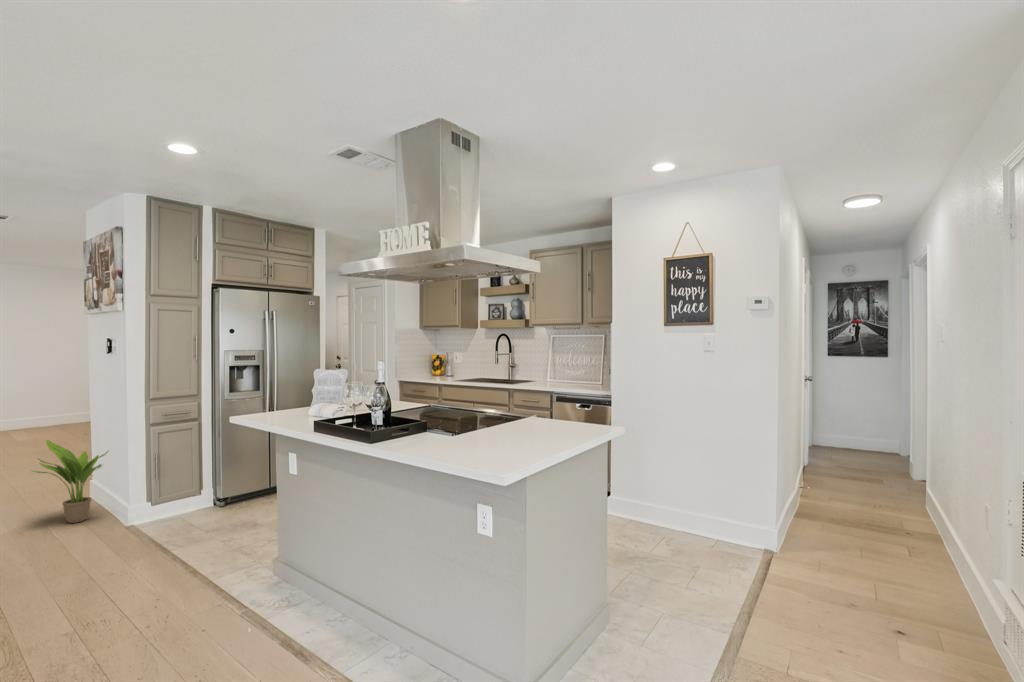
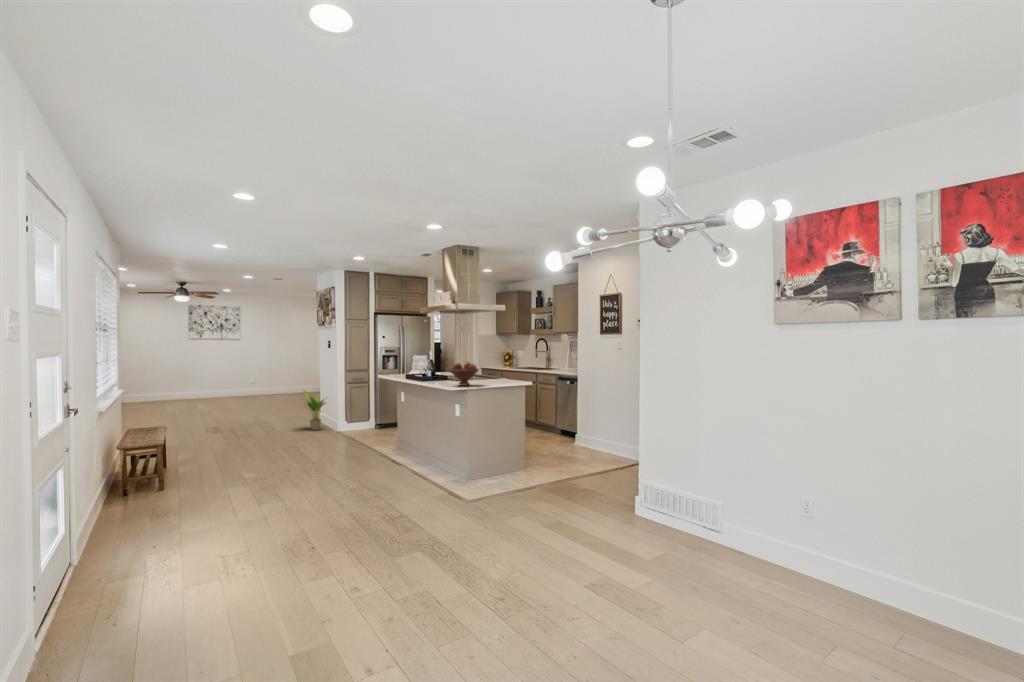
fruit bowl: none [455,392,532,454] -> present [449,363,479,386]

